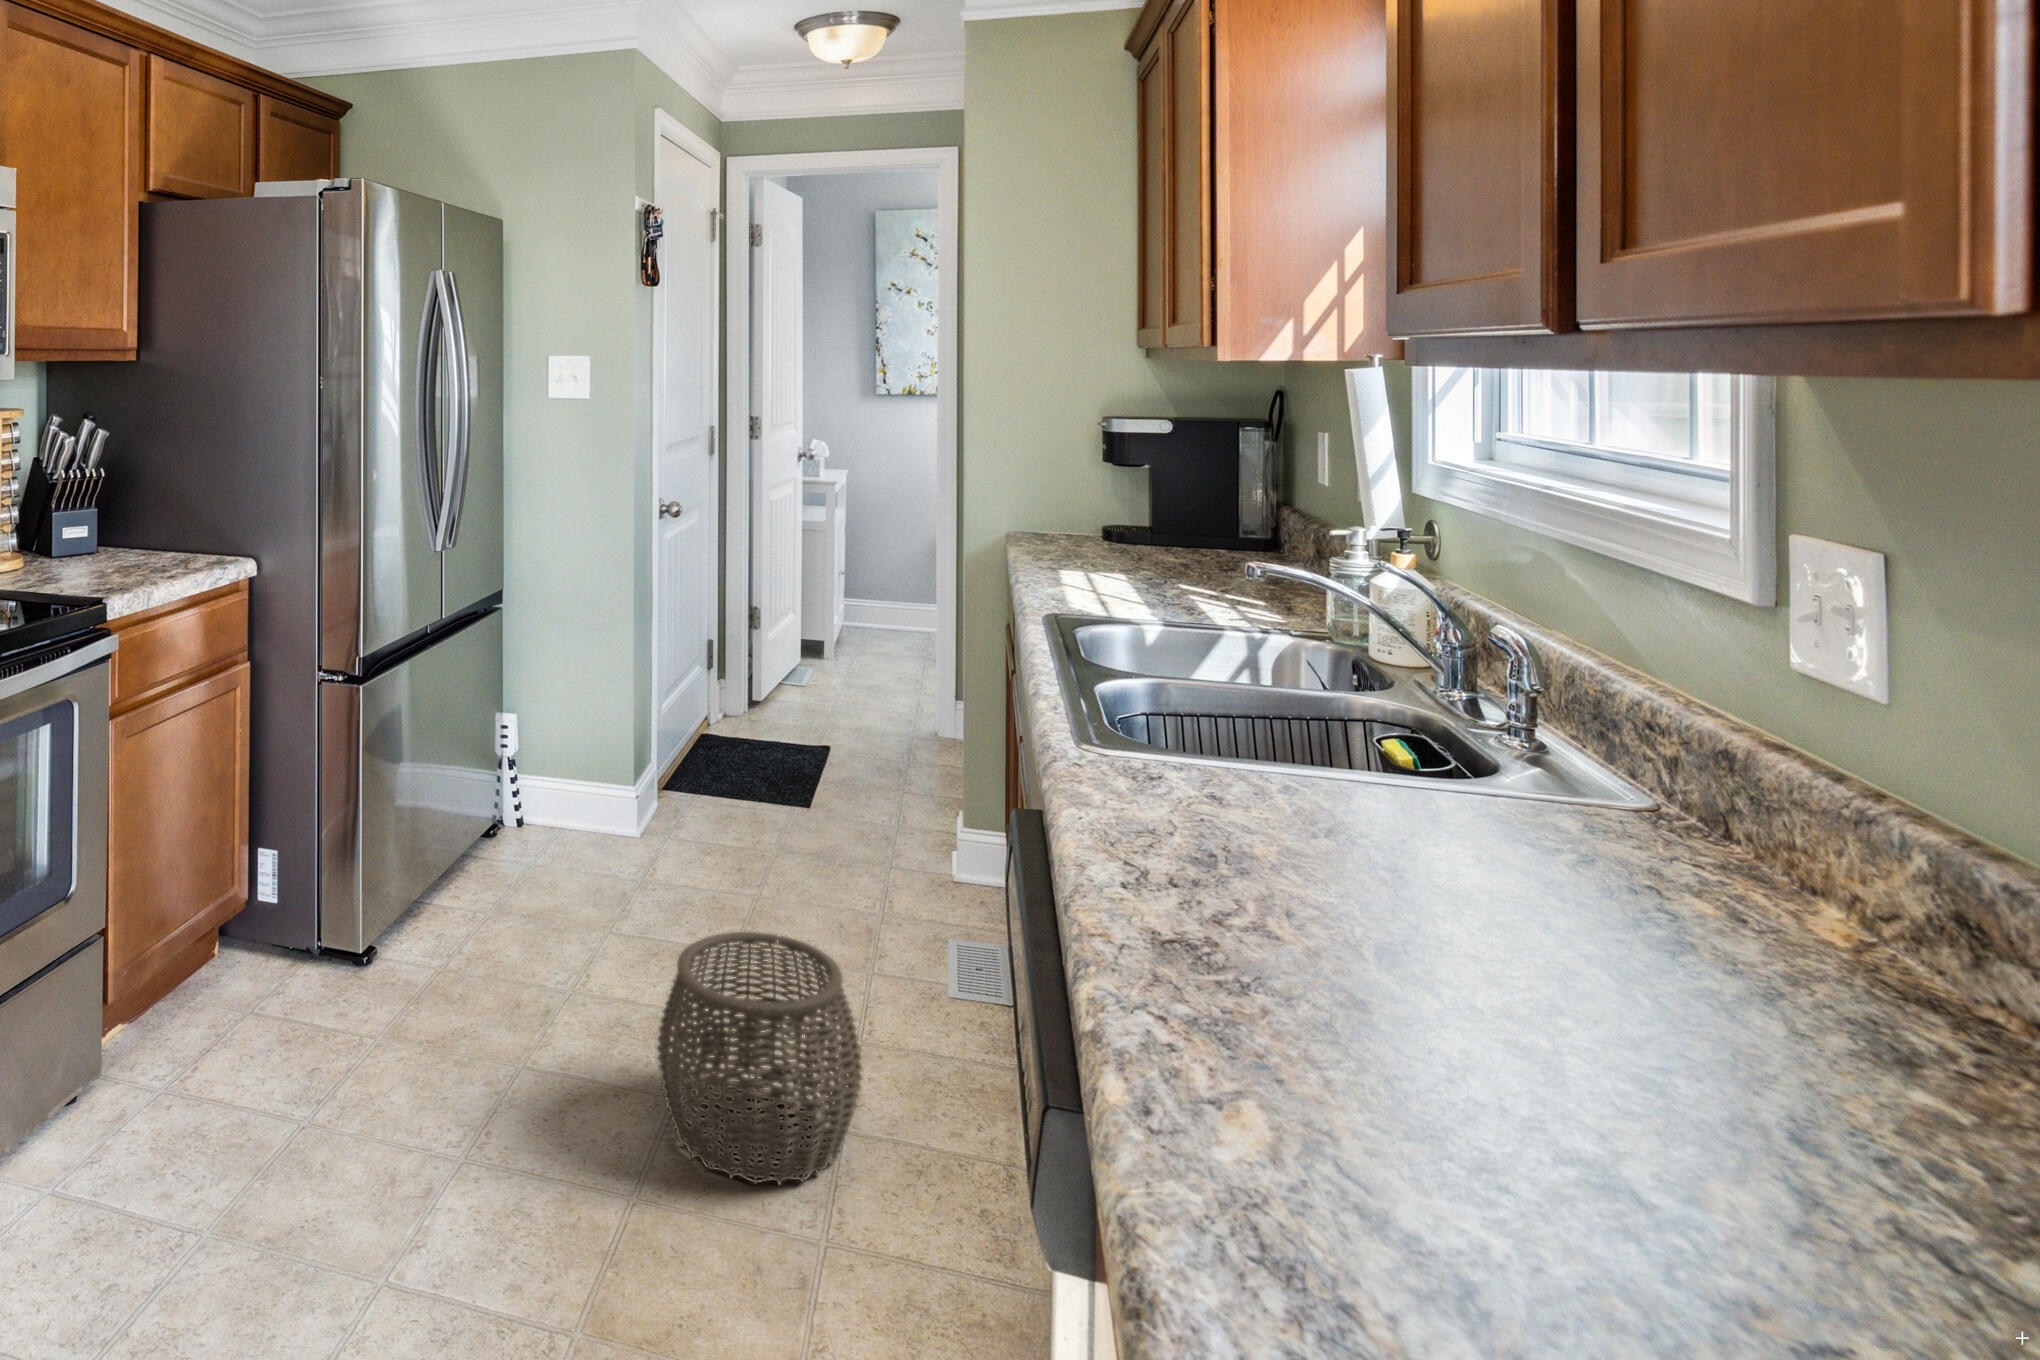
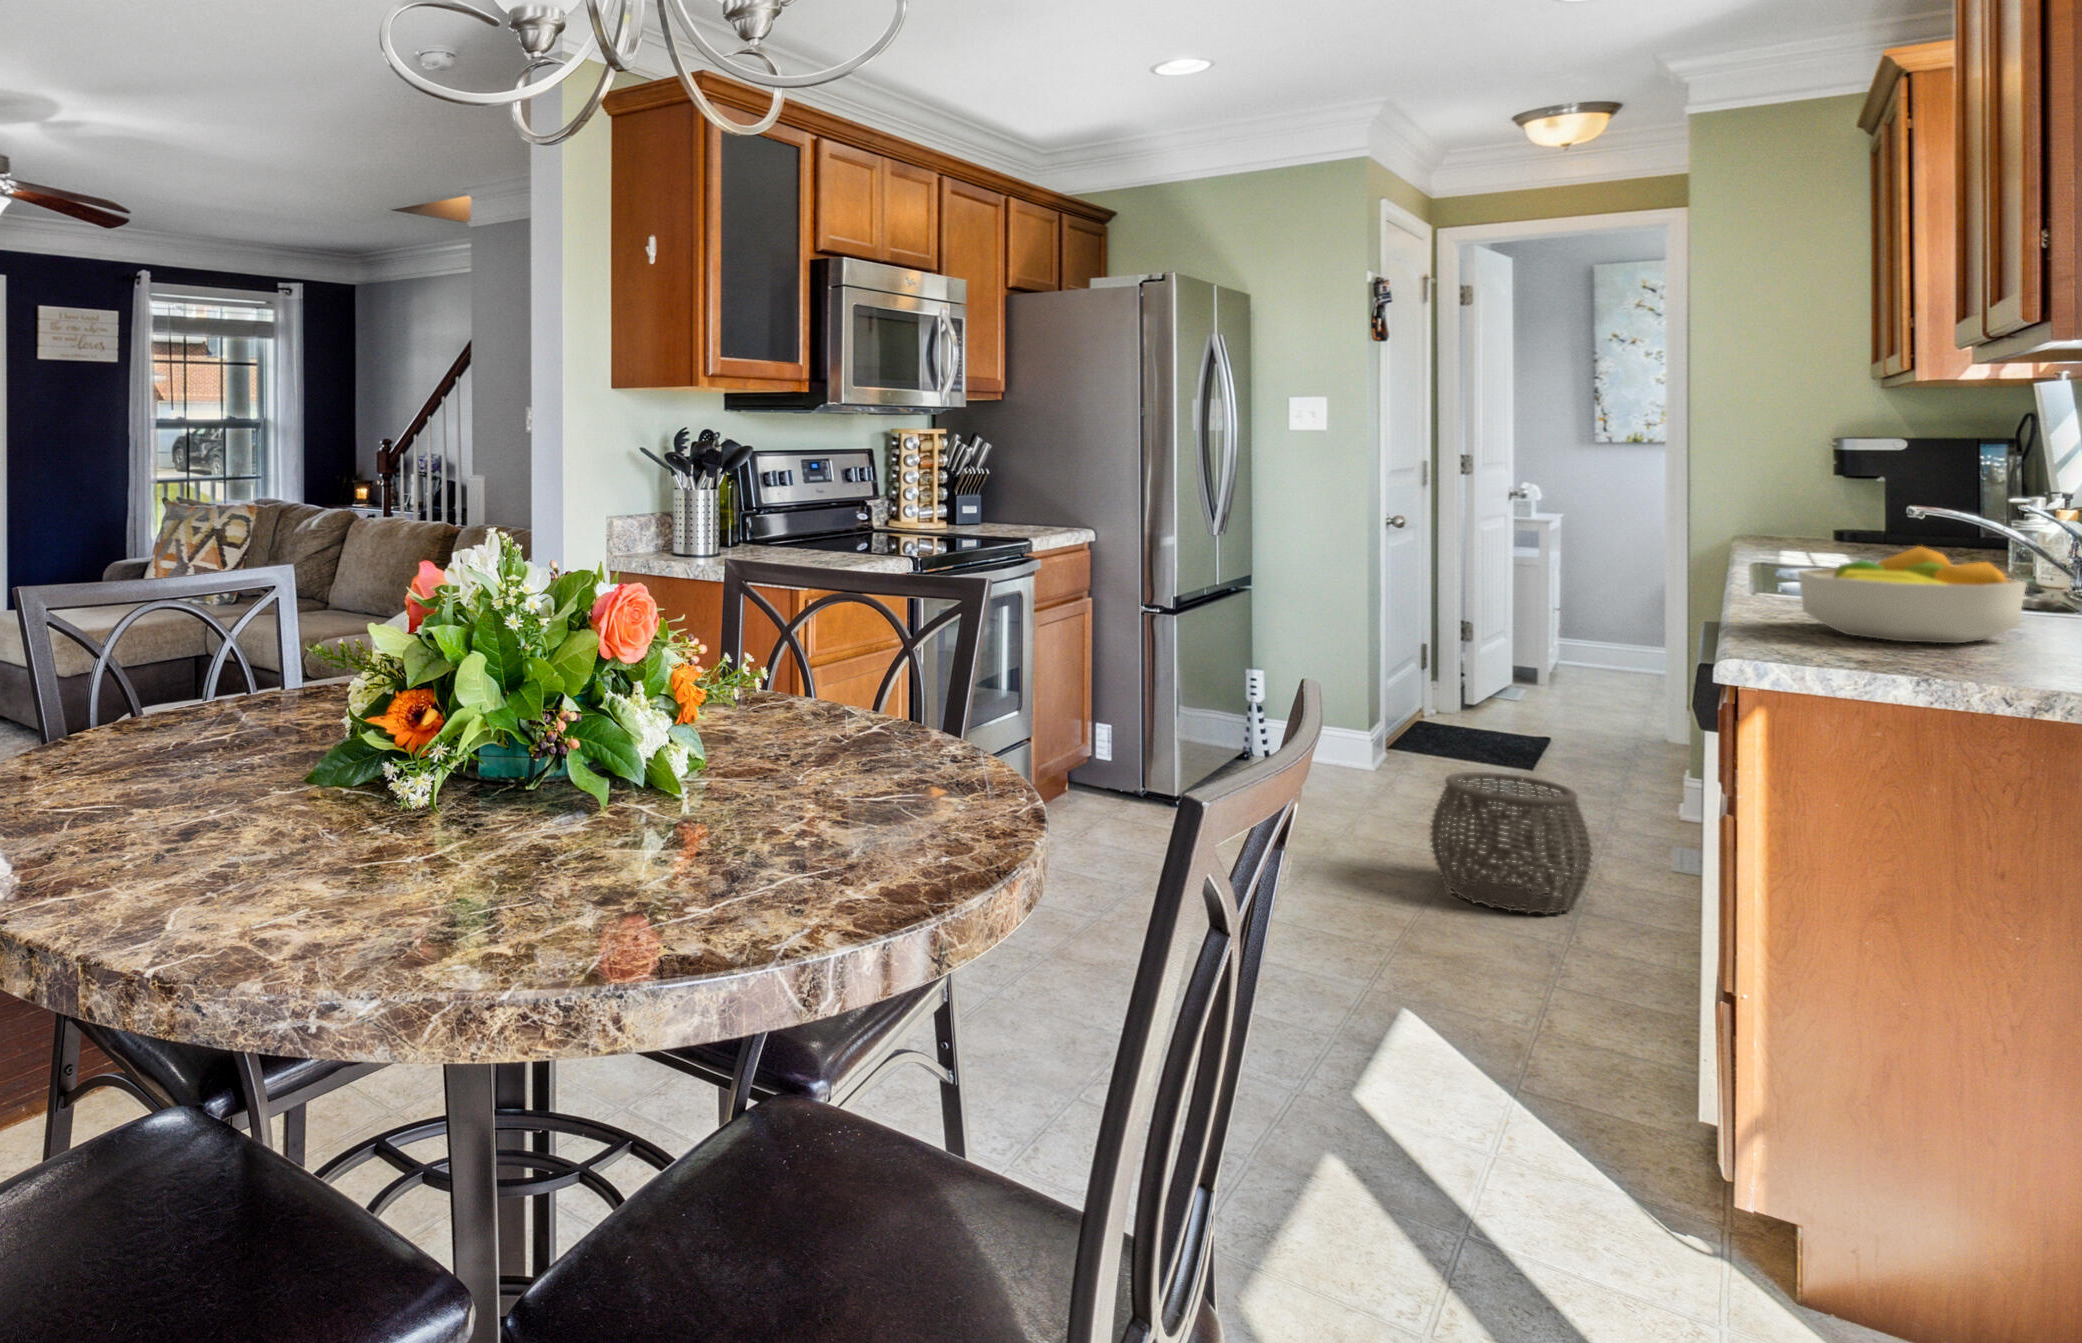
fruit bowl: none [1201,785,1640,1106] -> present [1798,546,2027,643]

